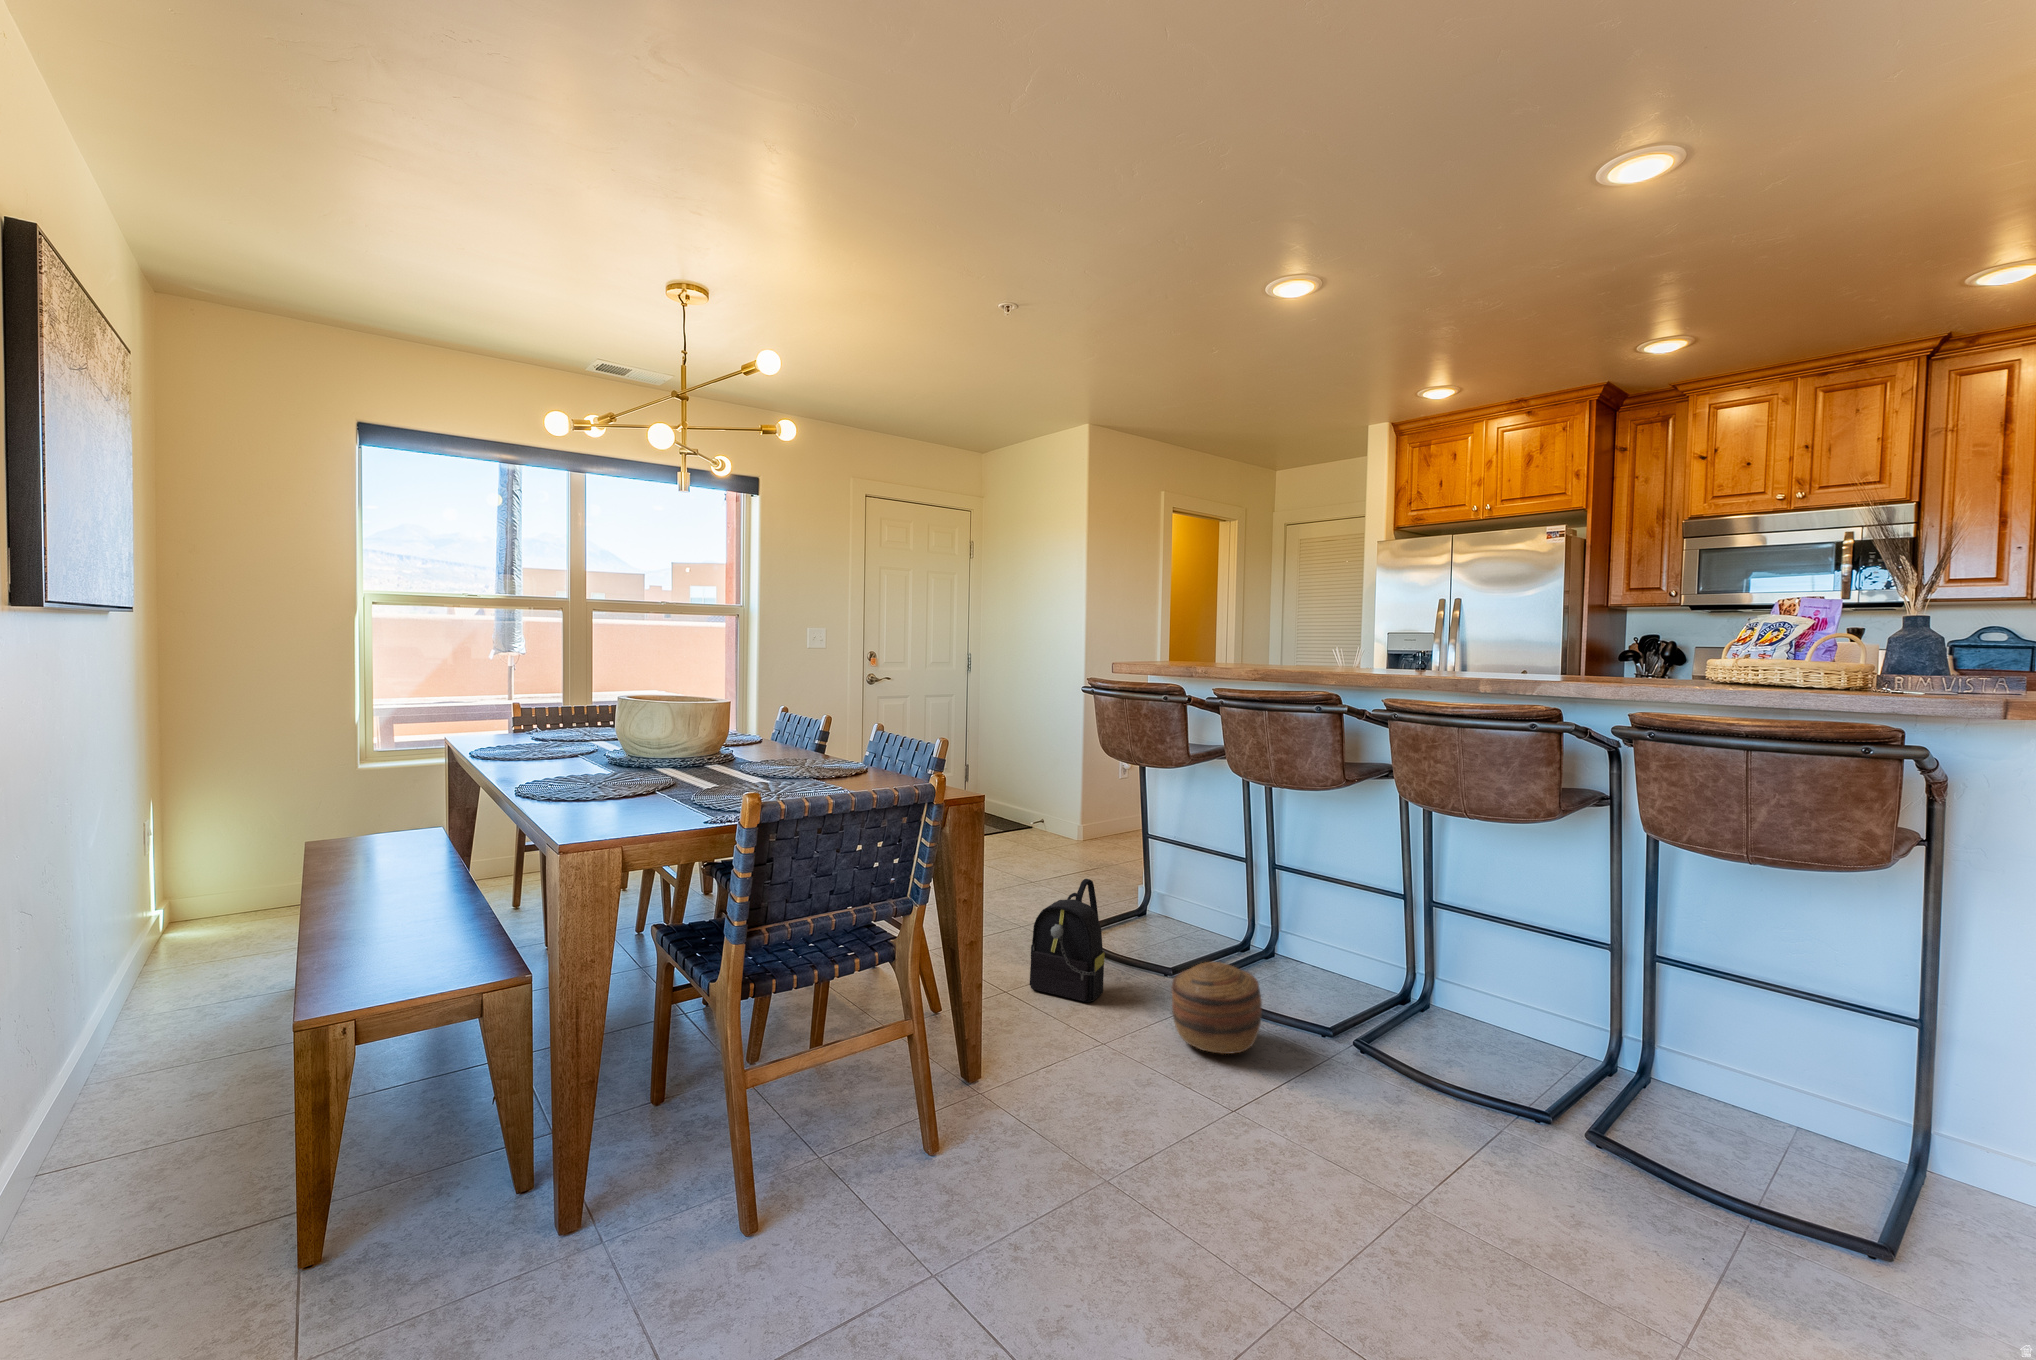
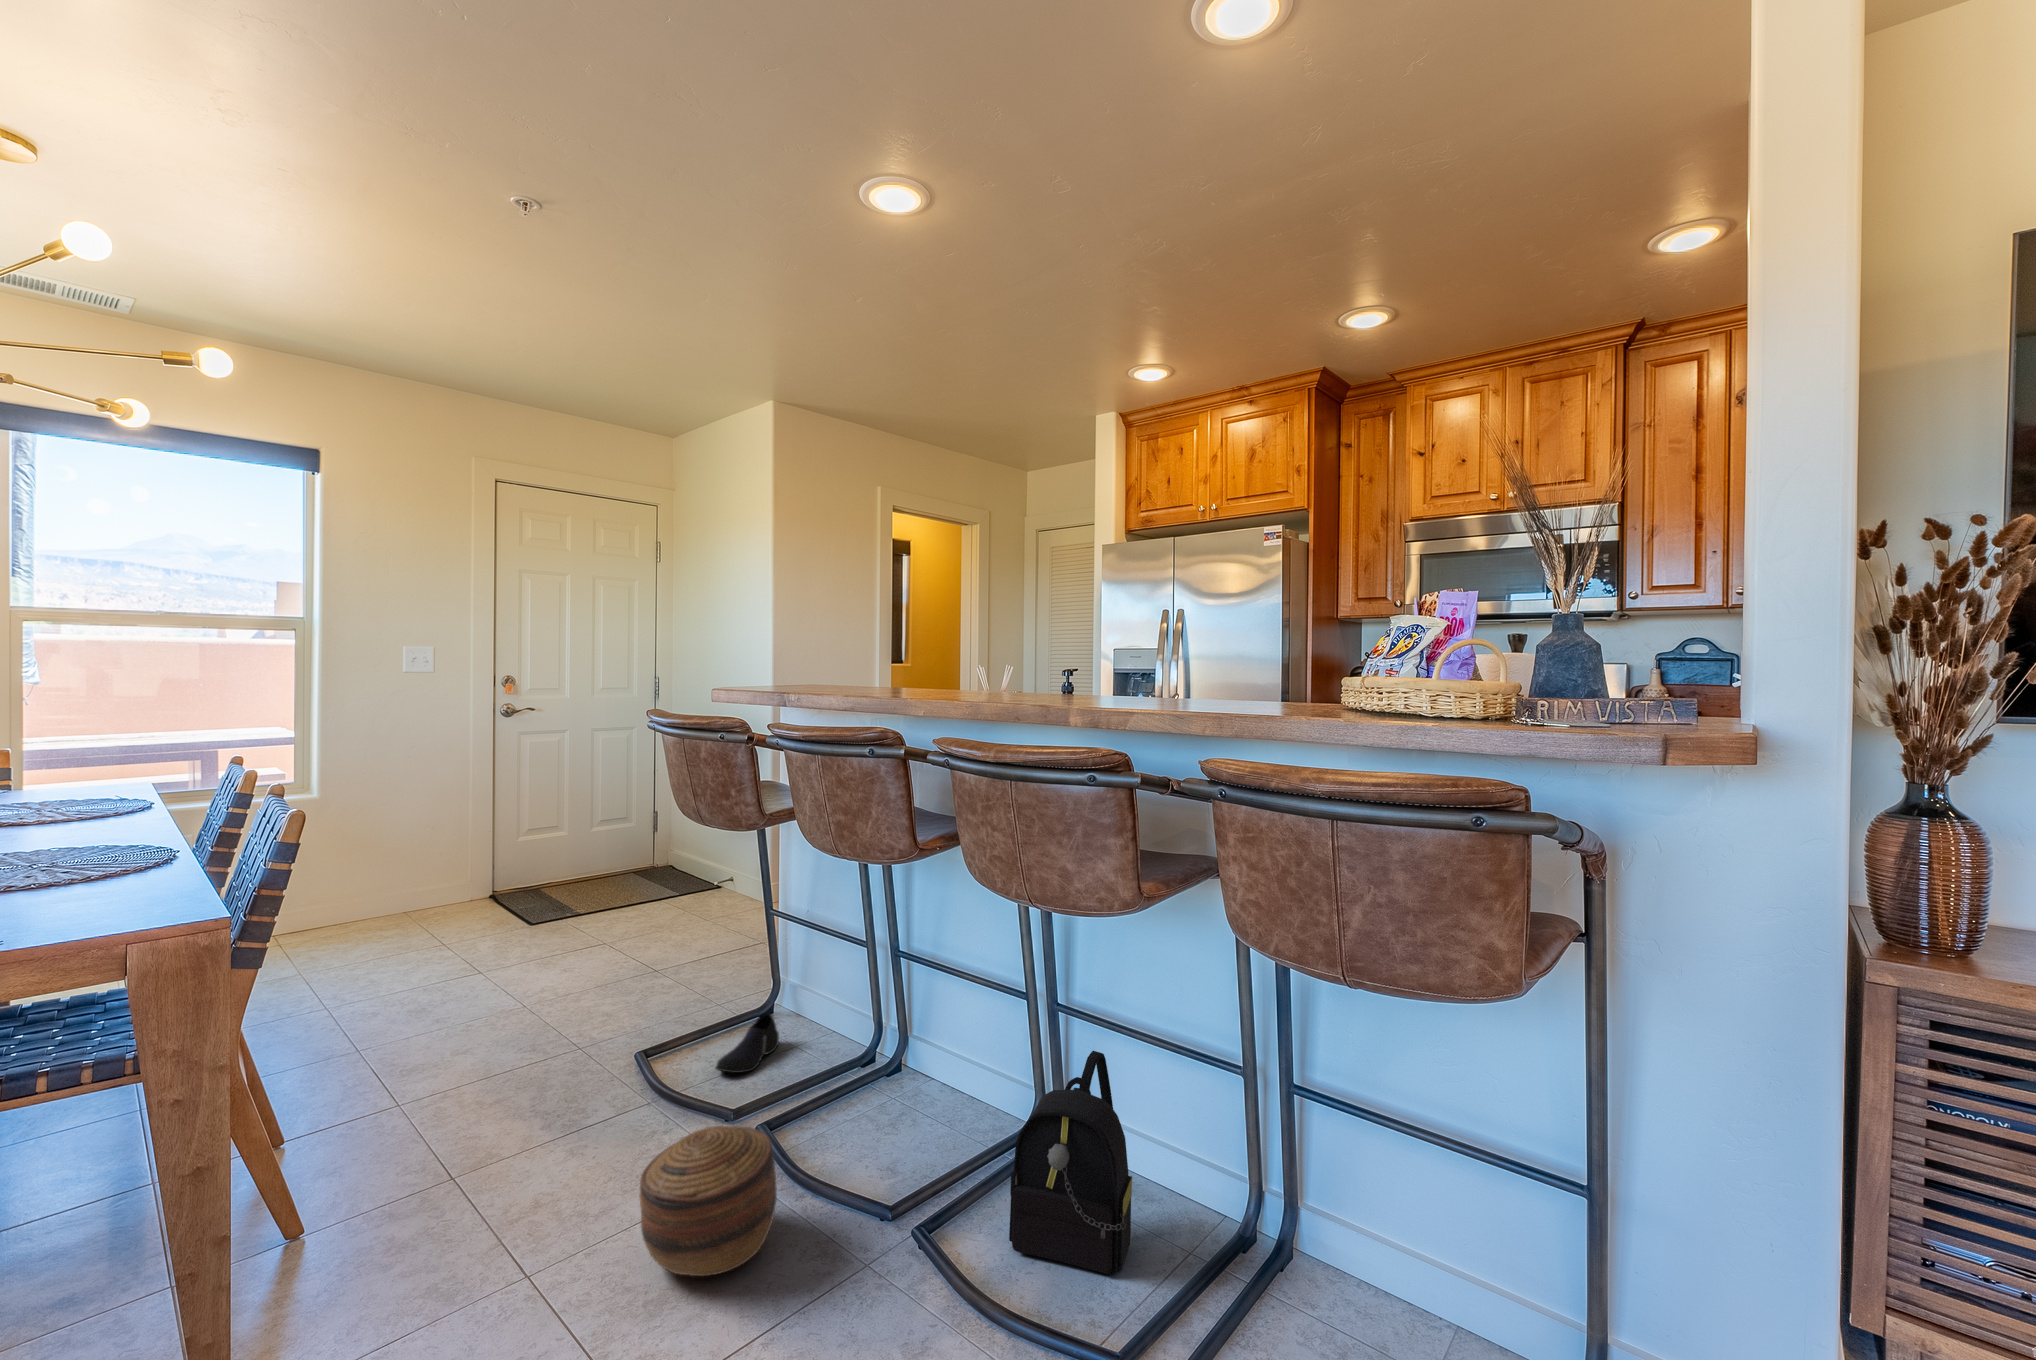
backpack: present [1030,879,1105,1002] -> present [1009,1051,1132,1274]
shoe: none [1133,910,1166,950] -> present [715,1013,779,1073]

